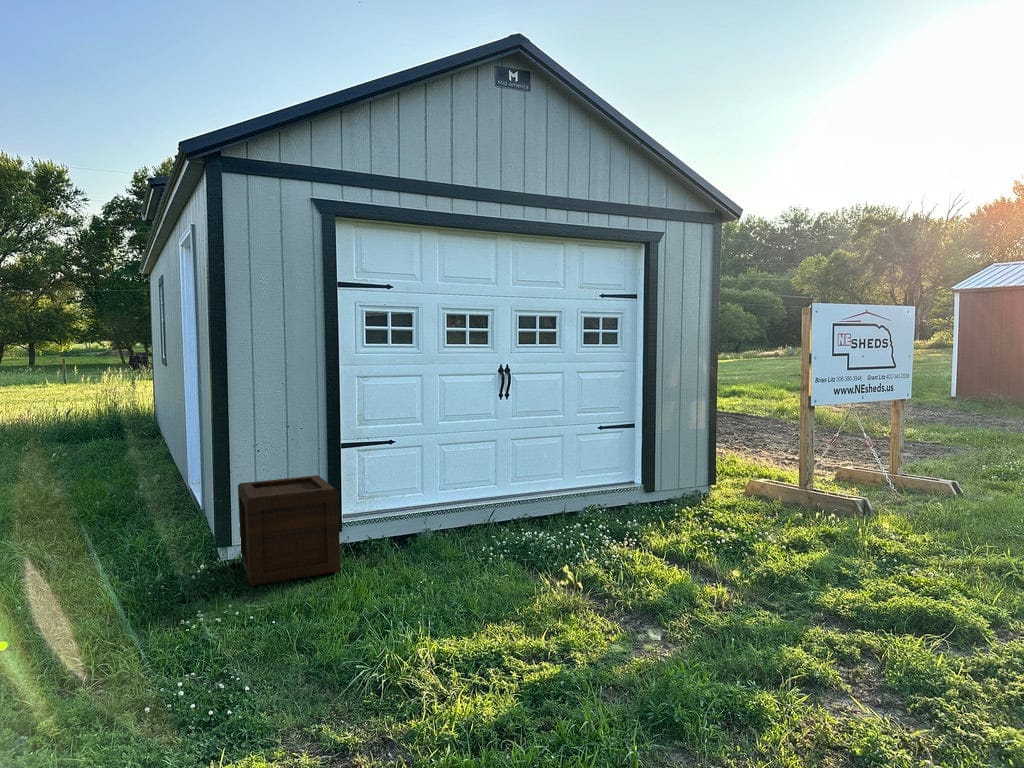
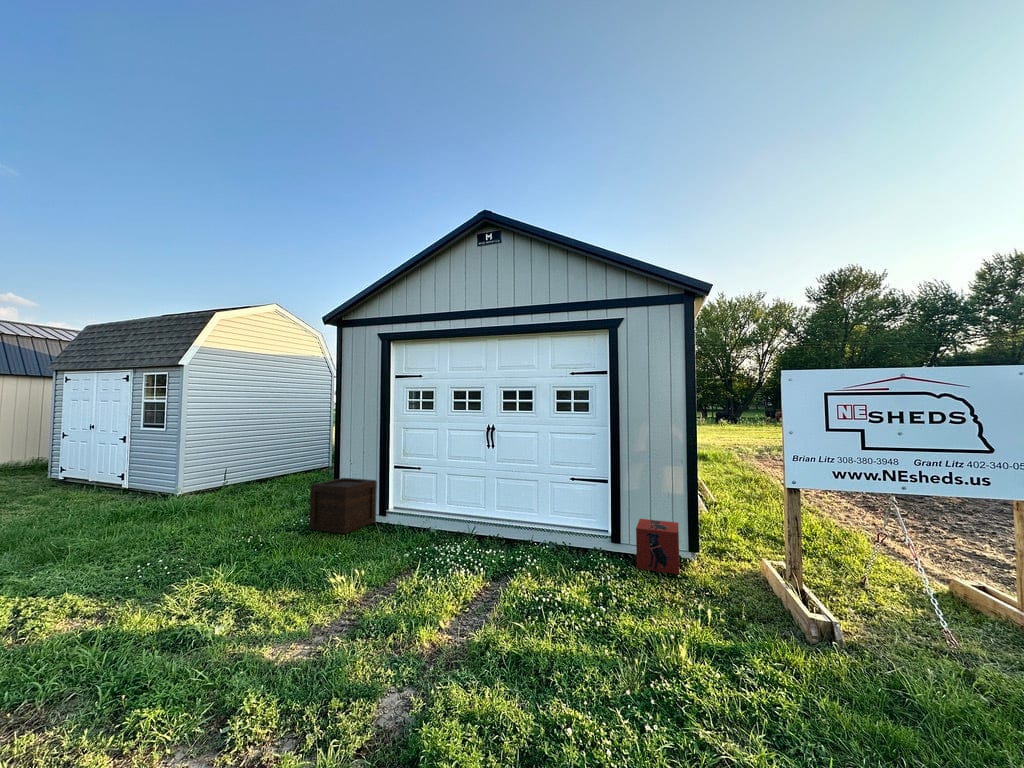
storage box: none [677,456,735,506] -> present [636,519,679,574]

